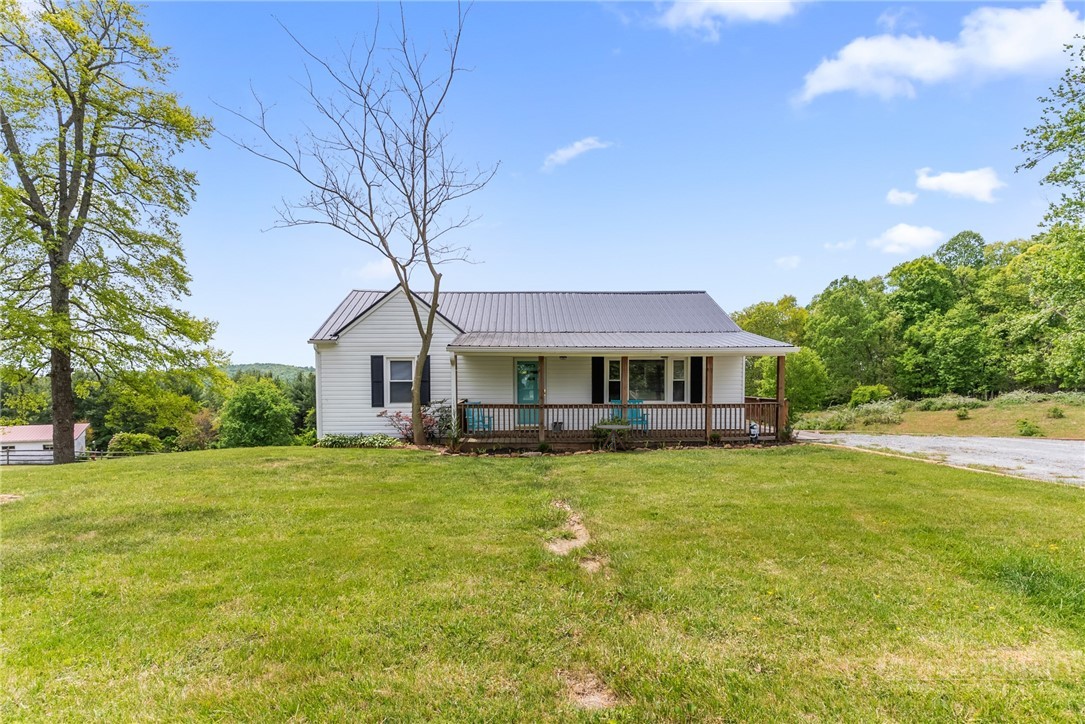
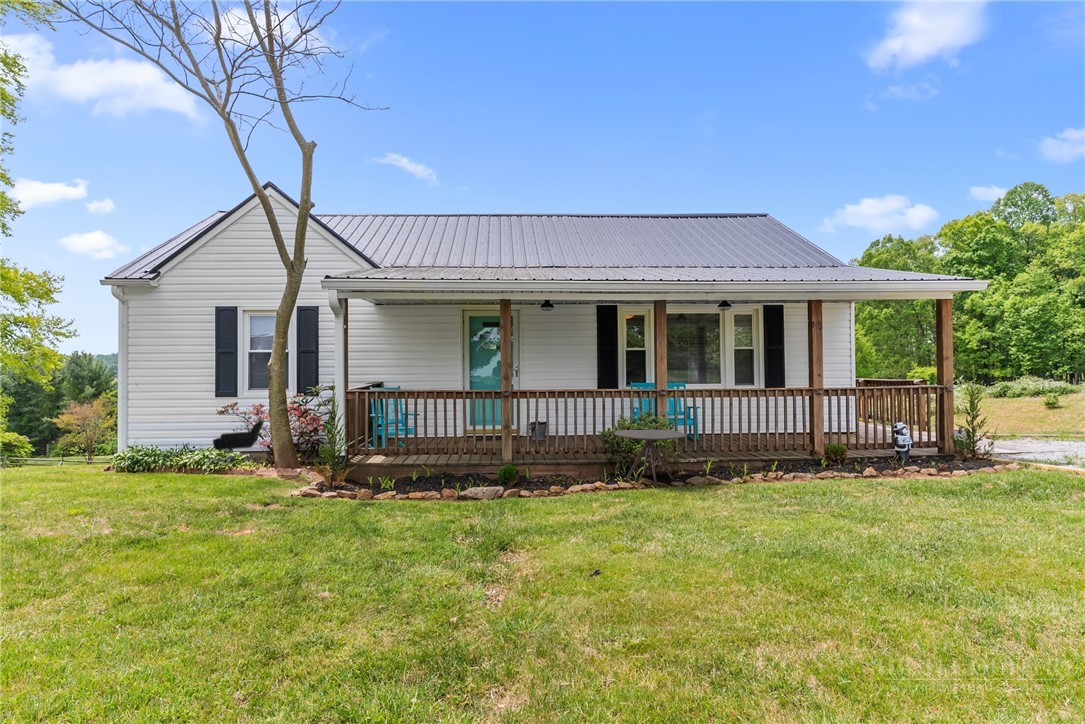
lounge chair: none [375,420,403,443] -> present [213,420,264,463]

